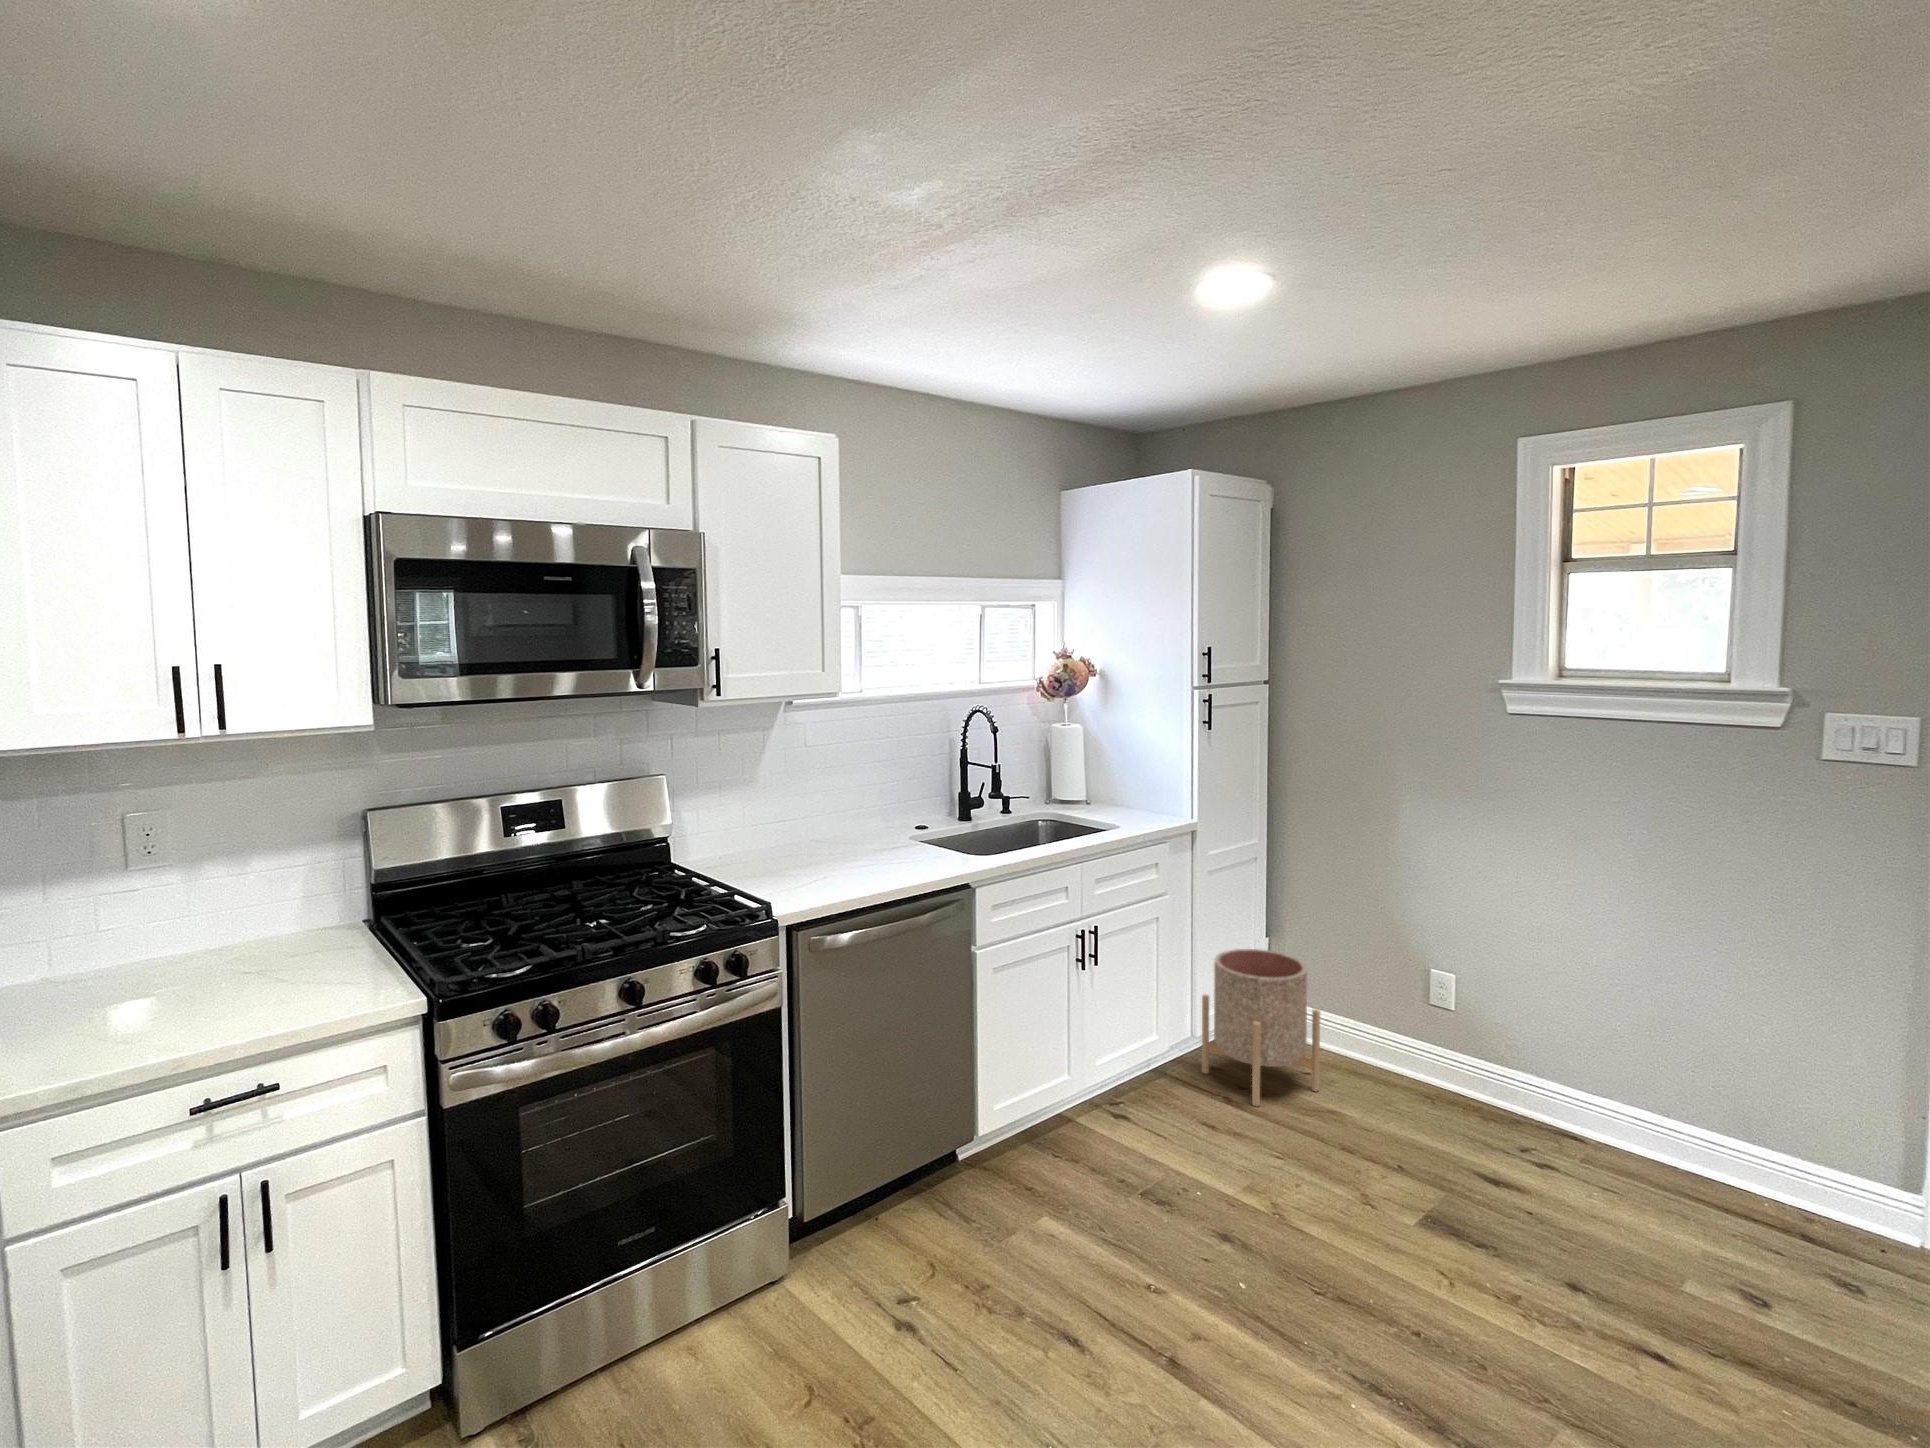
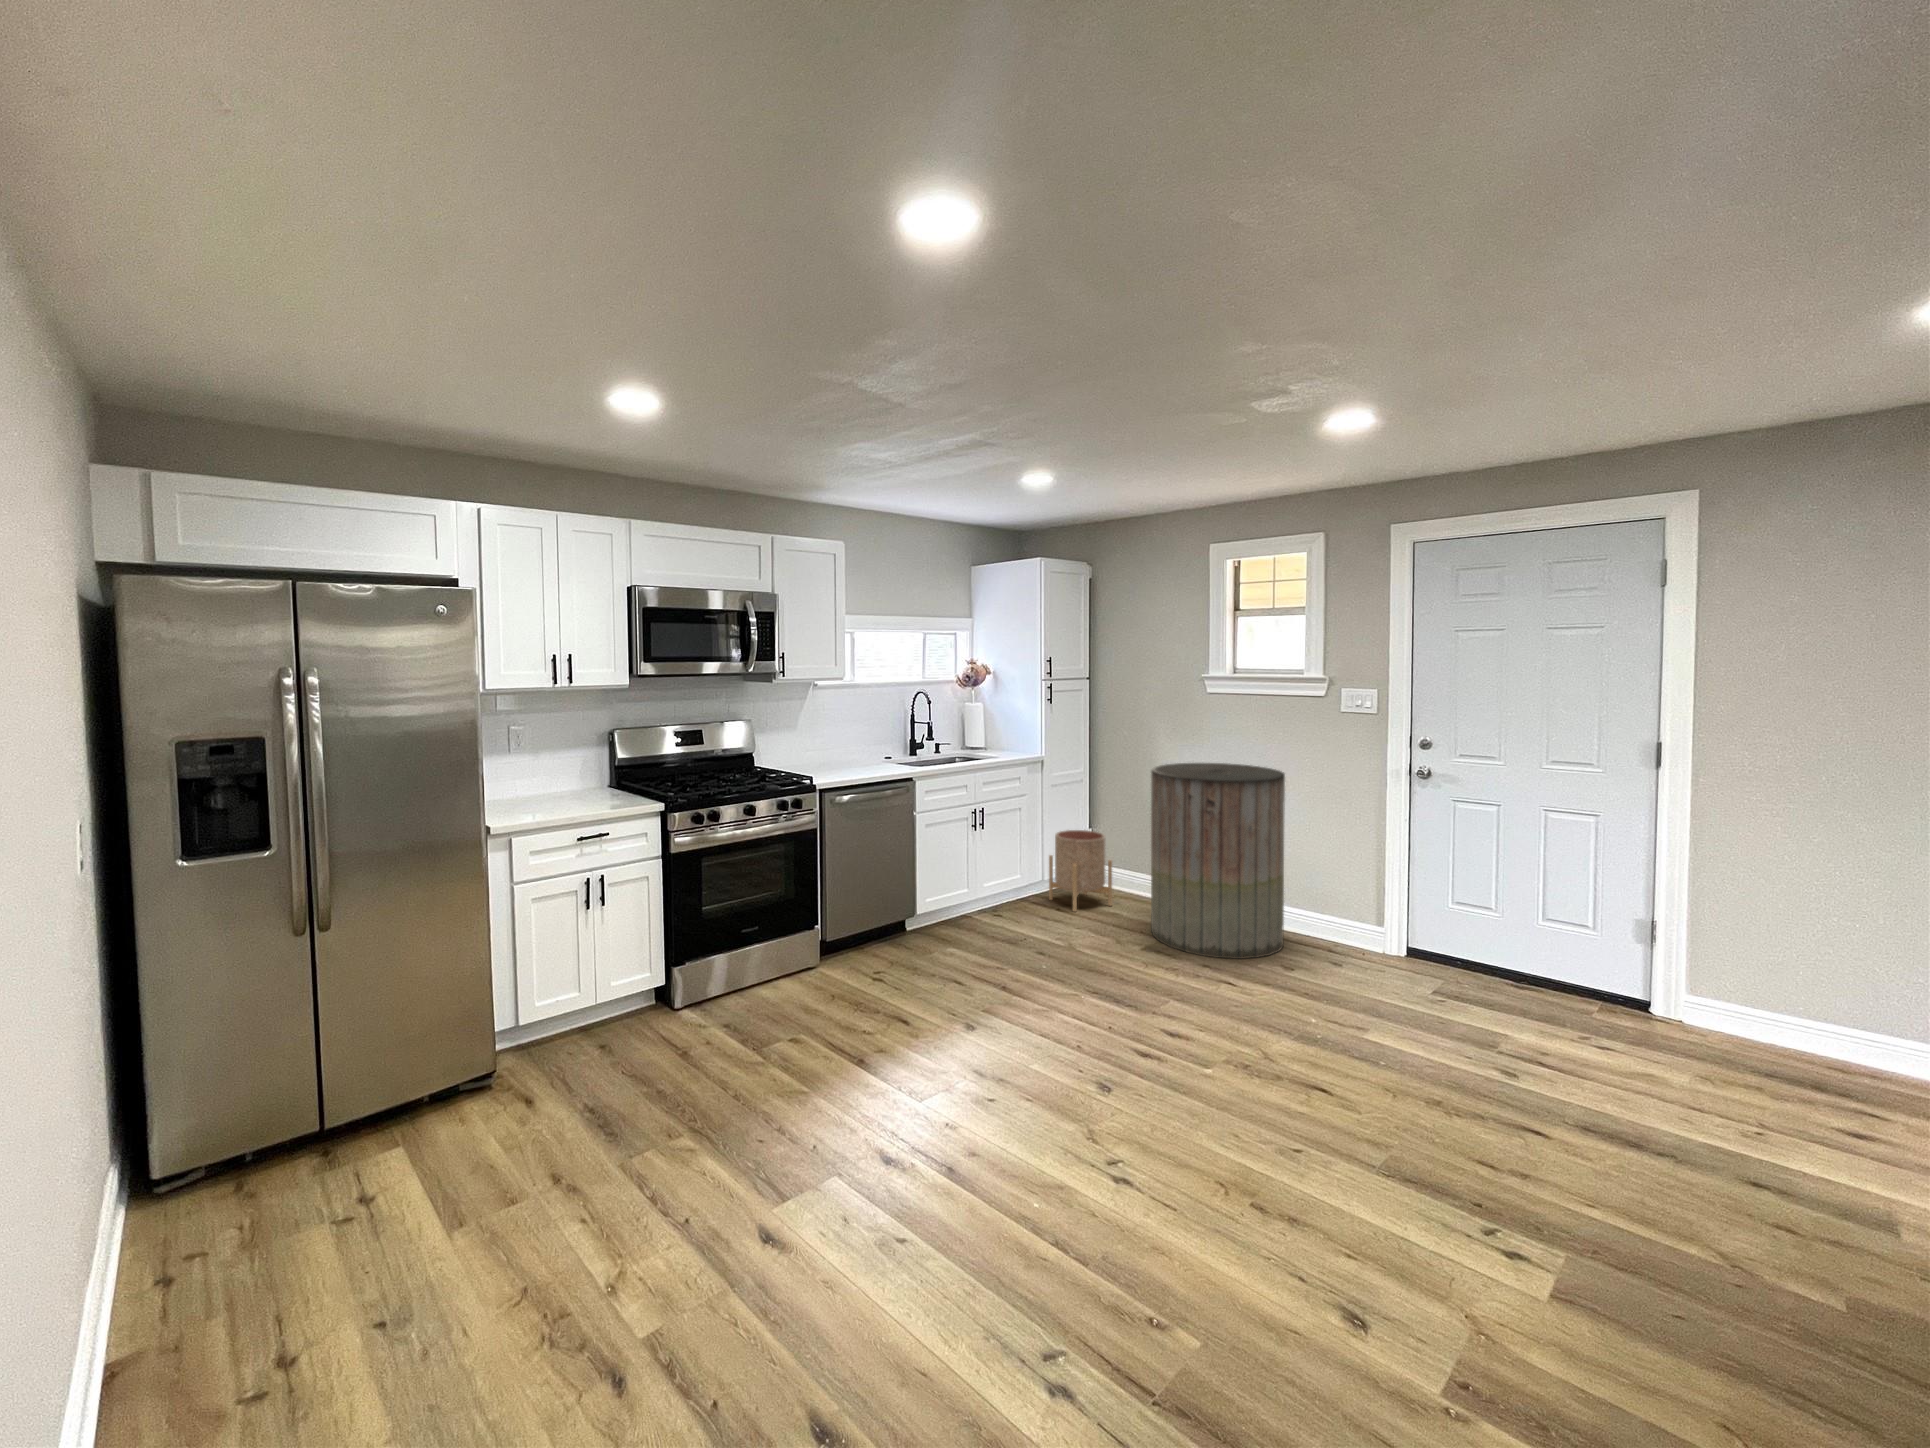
trash can: none [1416,844,1713,1262] -> present [1151,763,1285,959]

